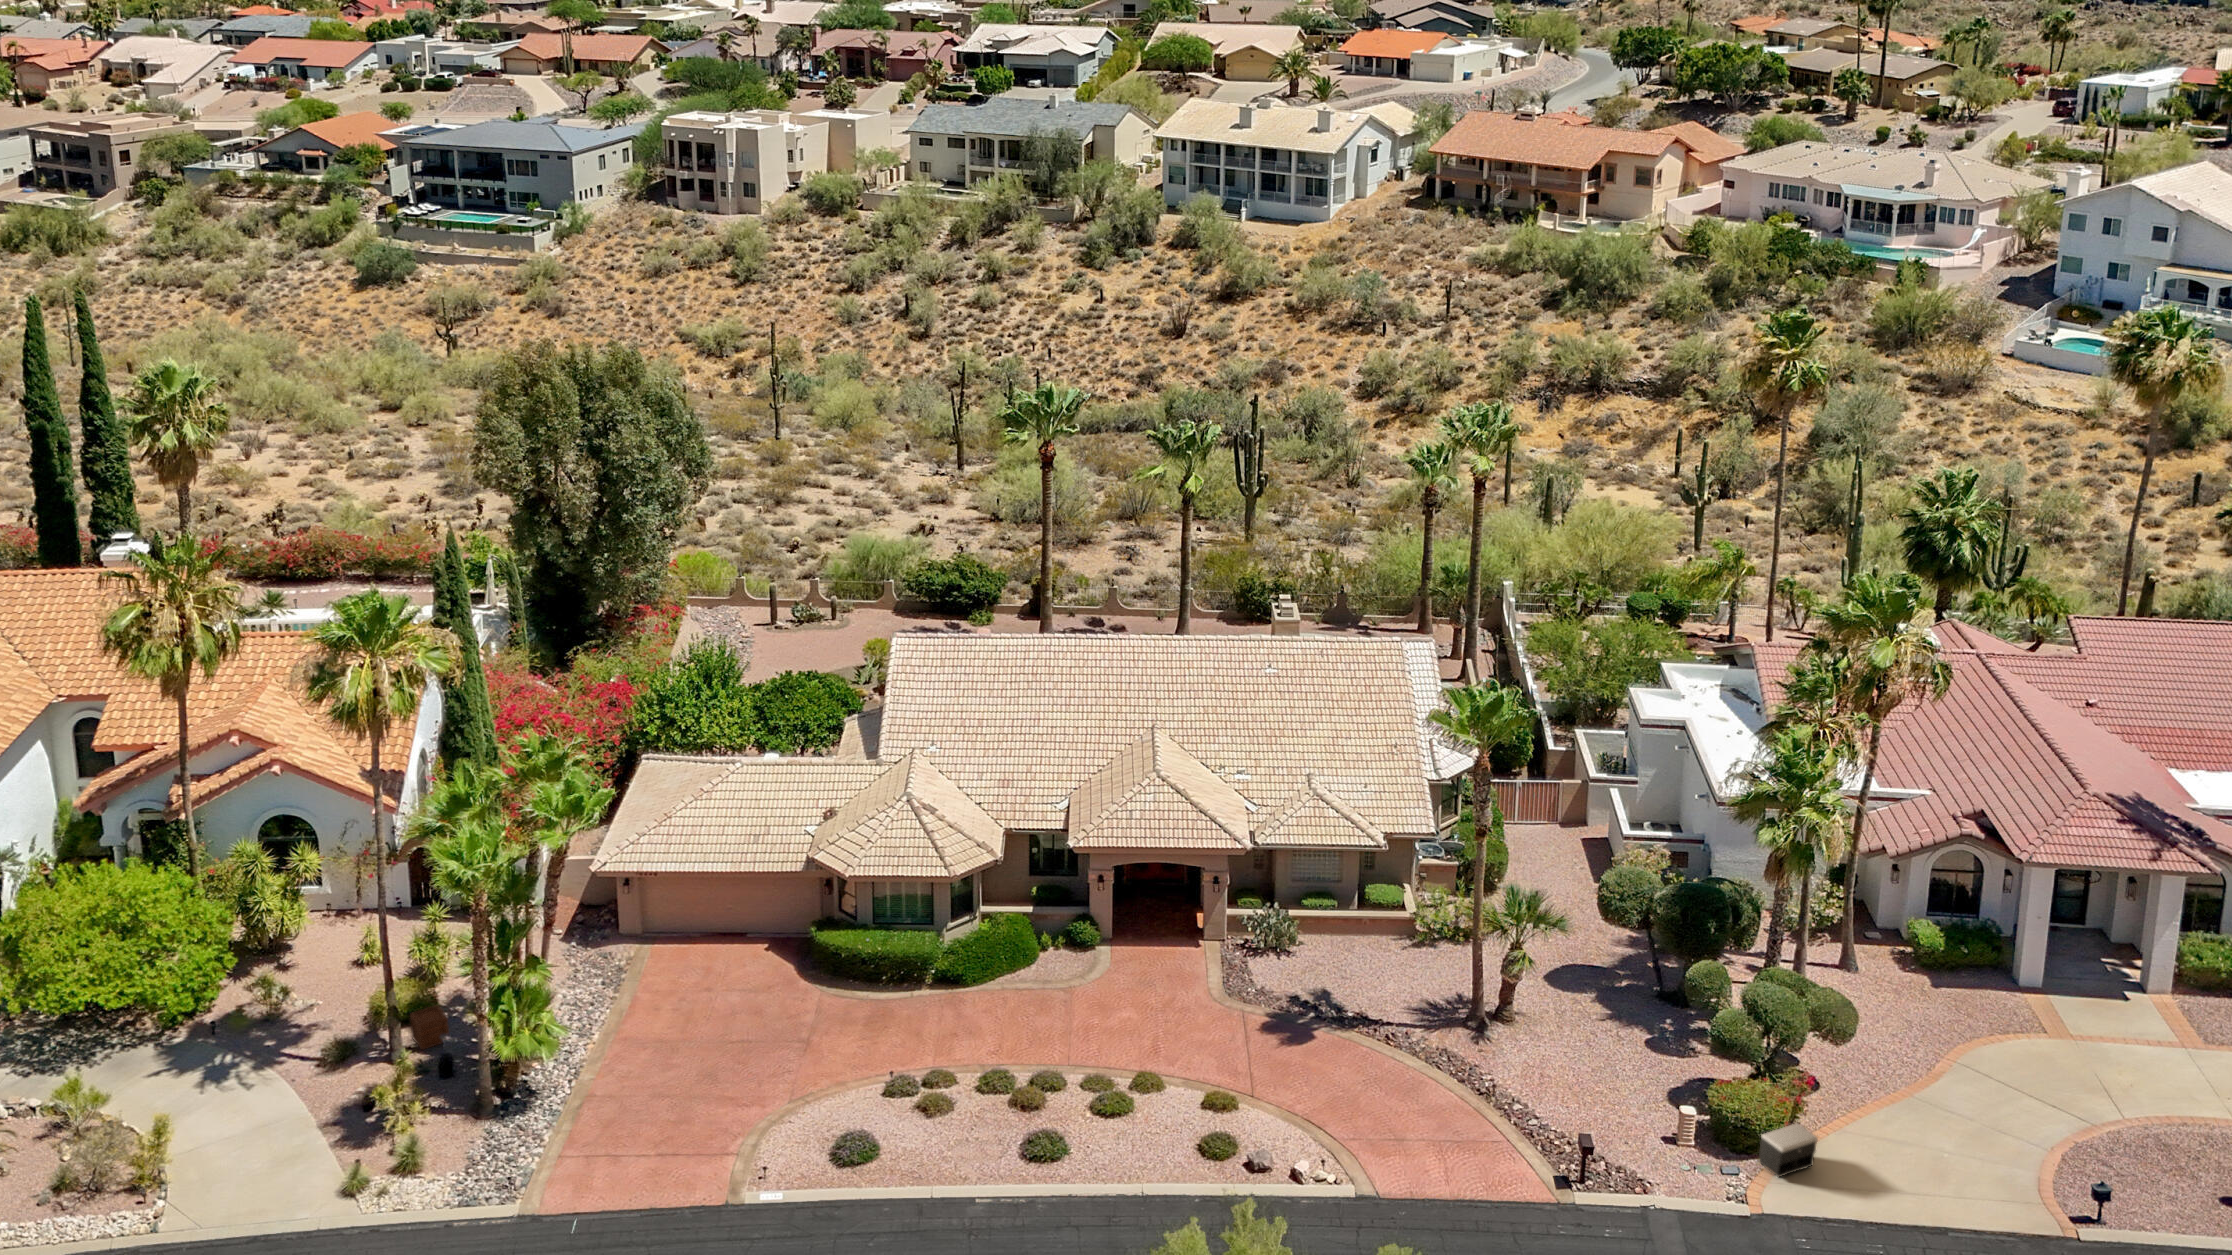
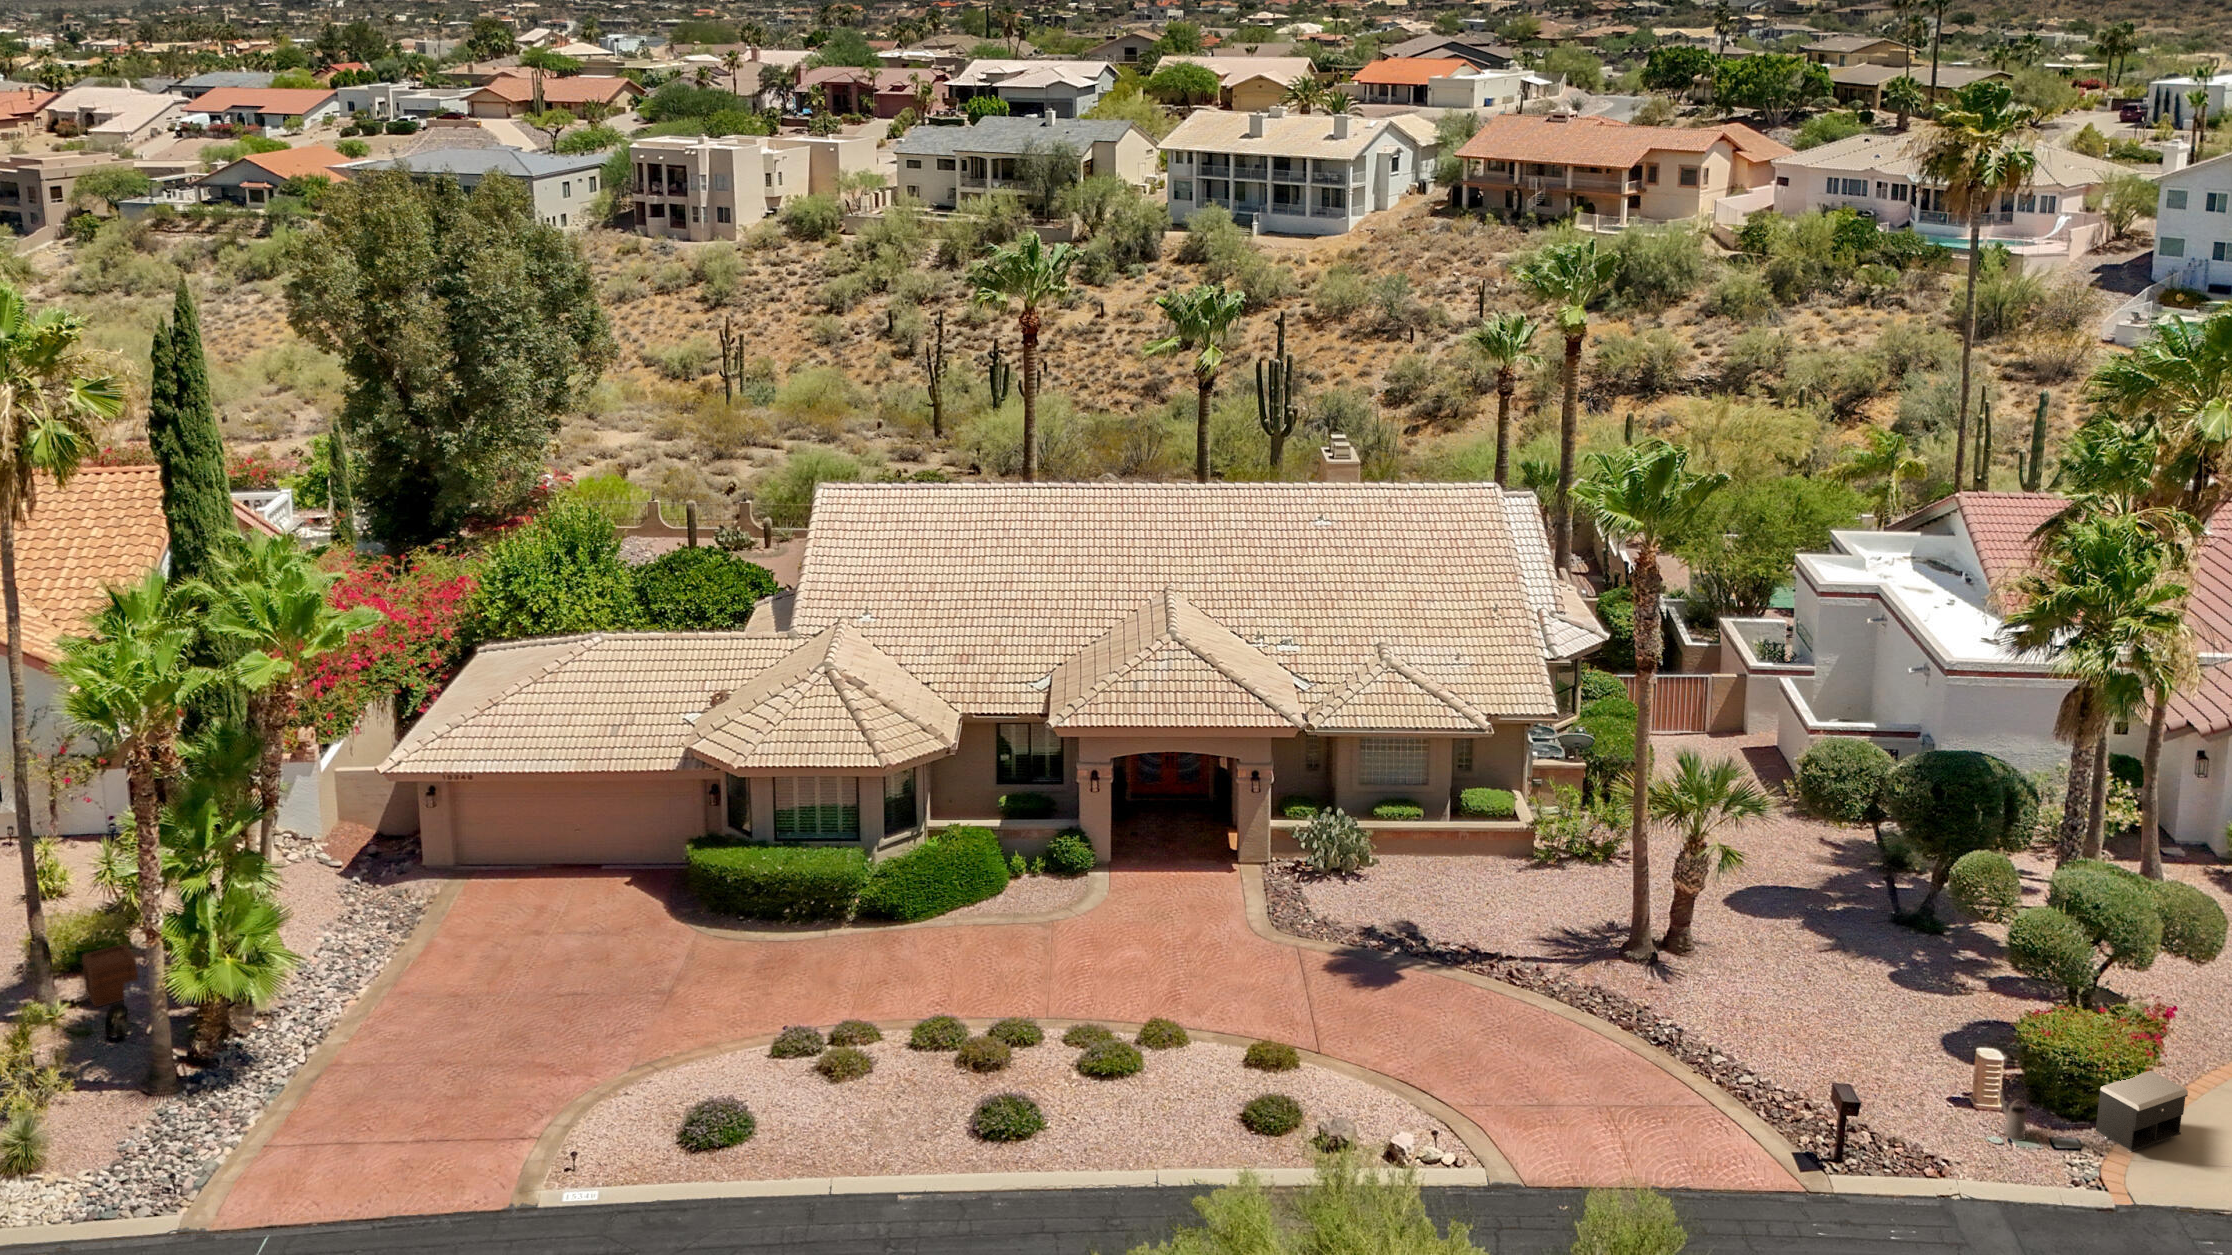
watering can: none [1698,1133,1713,1168] -> present [2000,1090,2026,1141]

